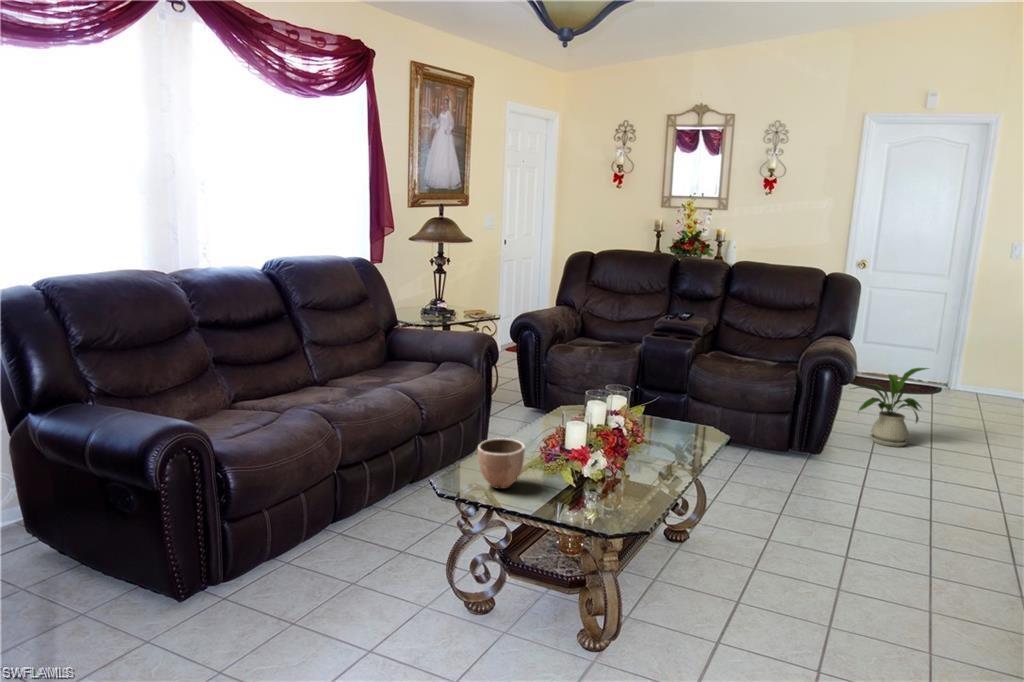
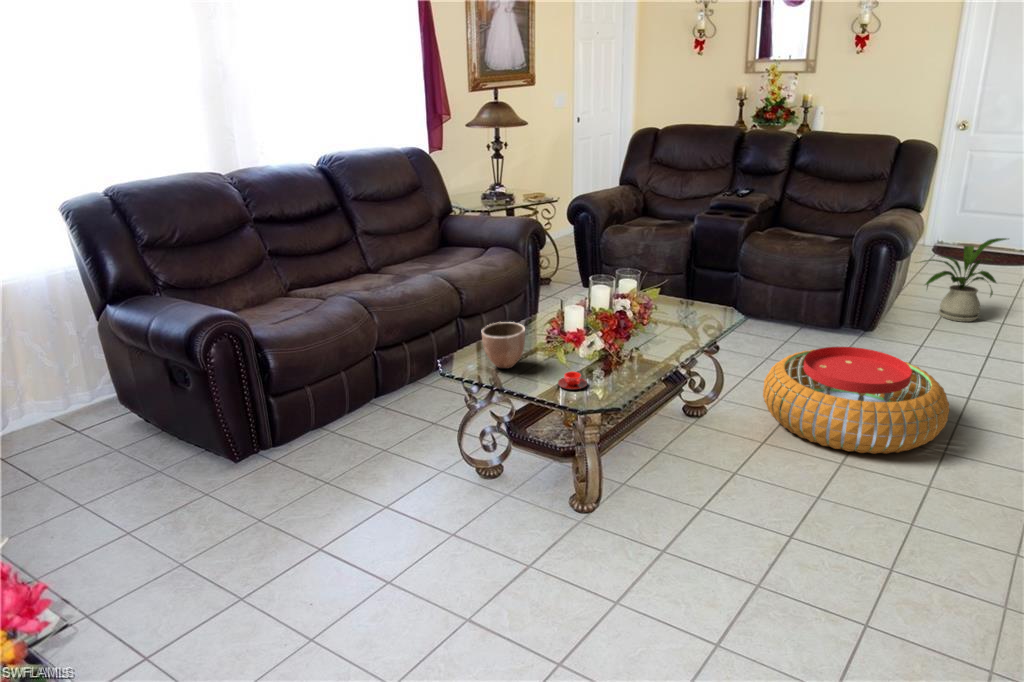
pouf: none [742,468,926,577] -> present [763,347,950,454]
teacup: none [565,491,596,510] -> present [558,372,587,389]

